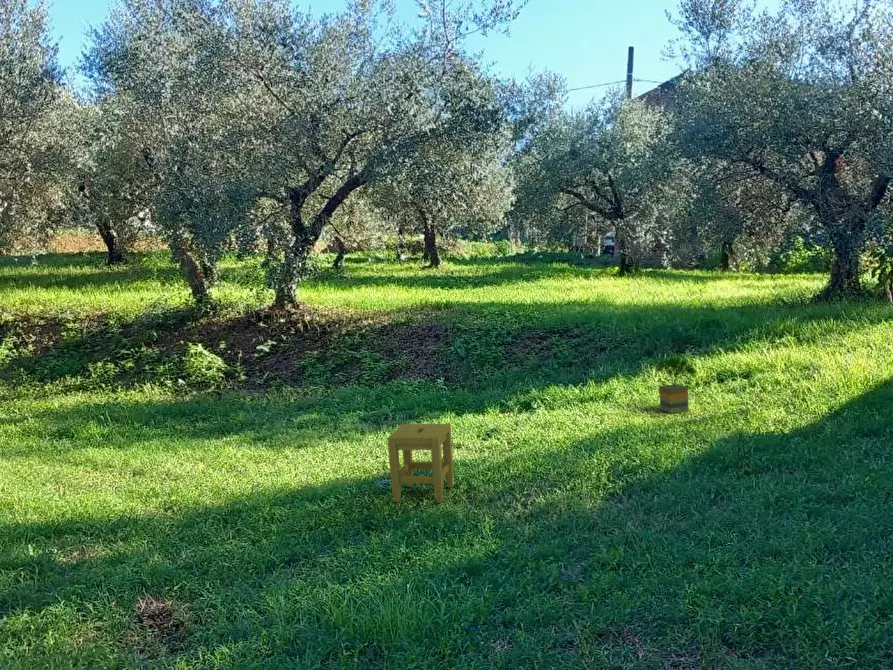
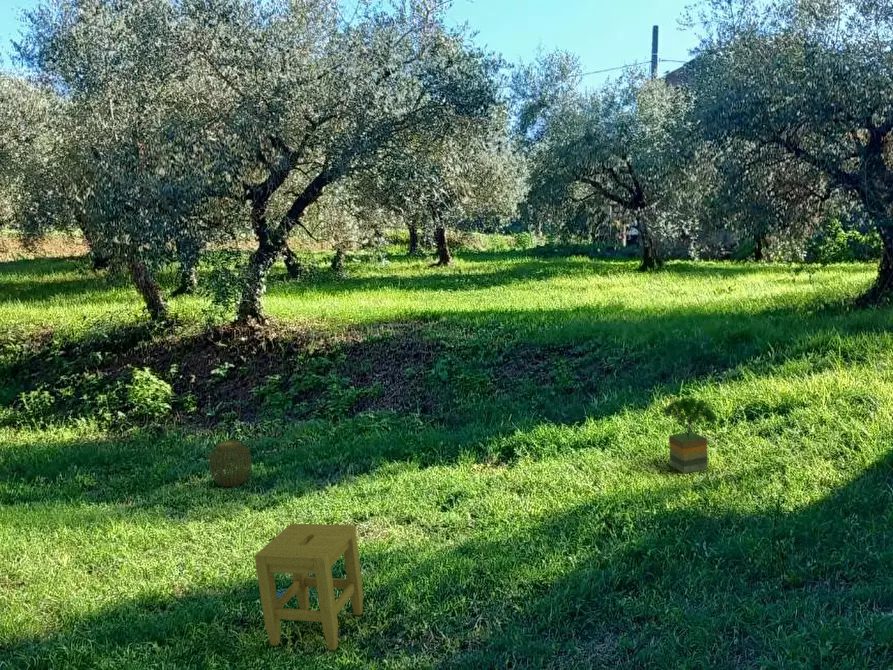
woven basket: none [288,392,321,429] -> present [209,440,252,486]

